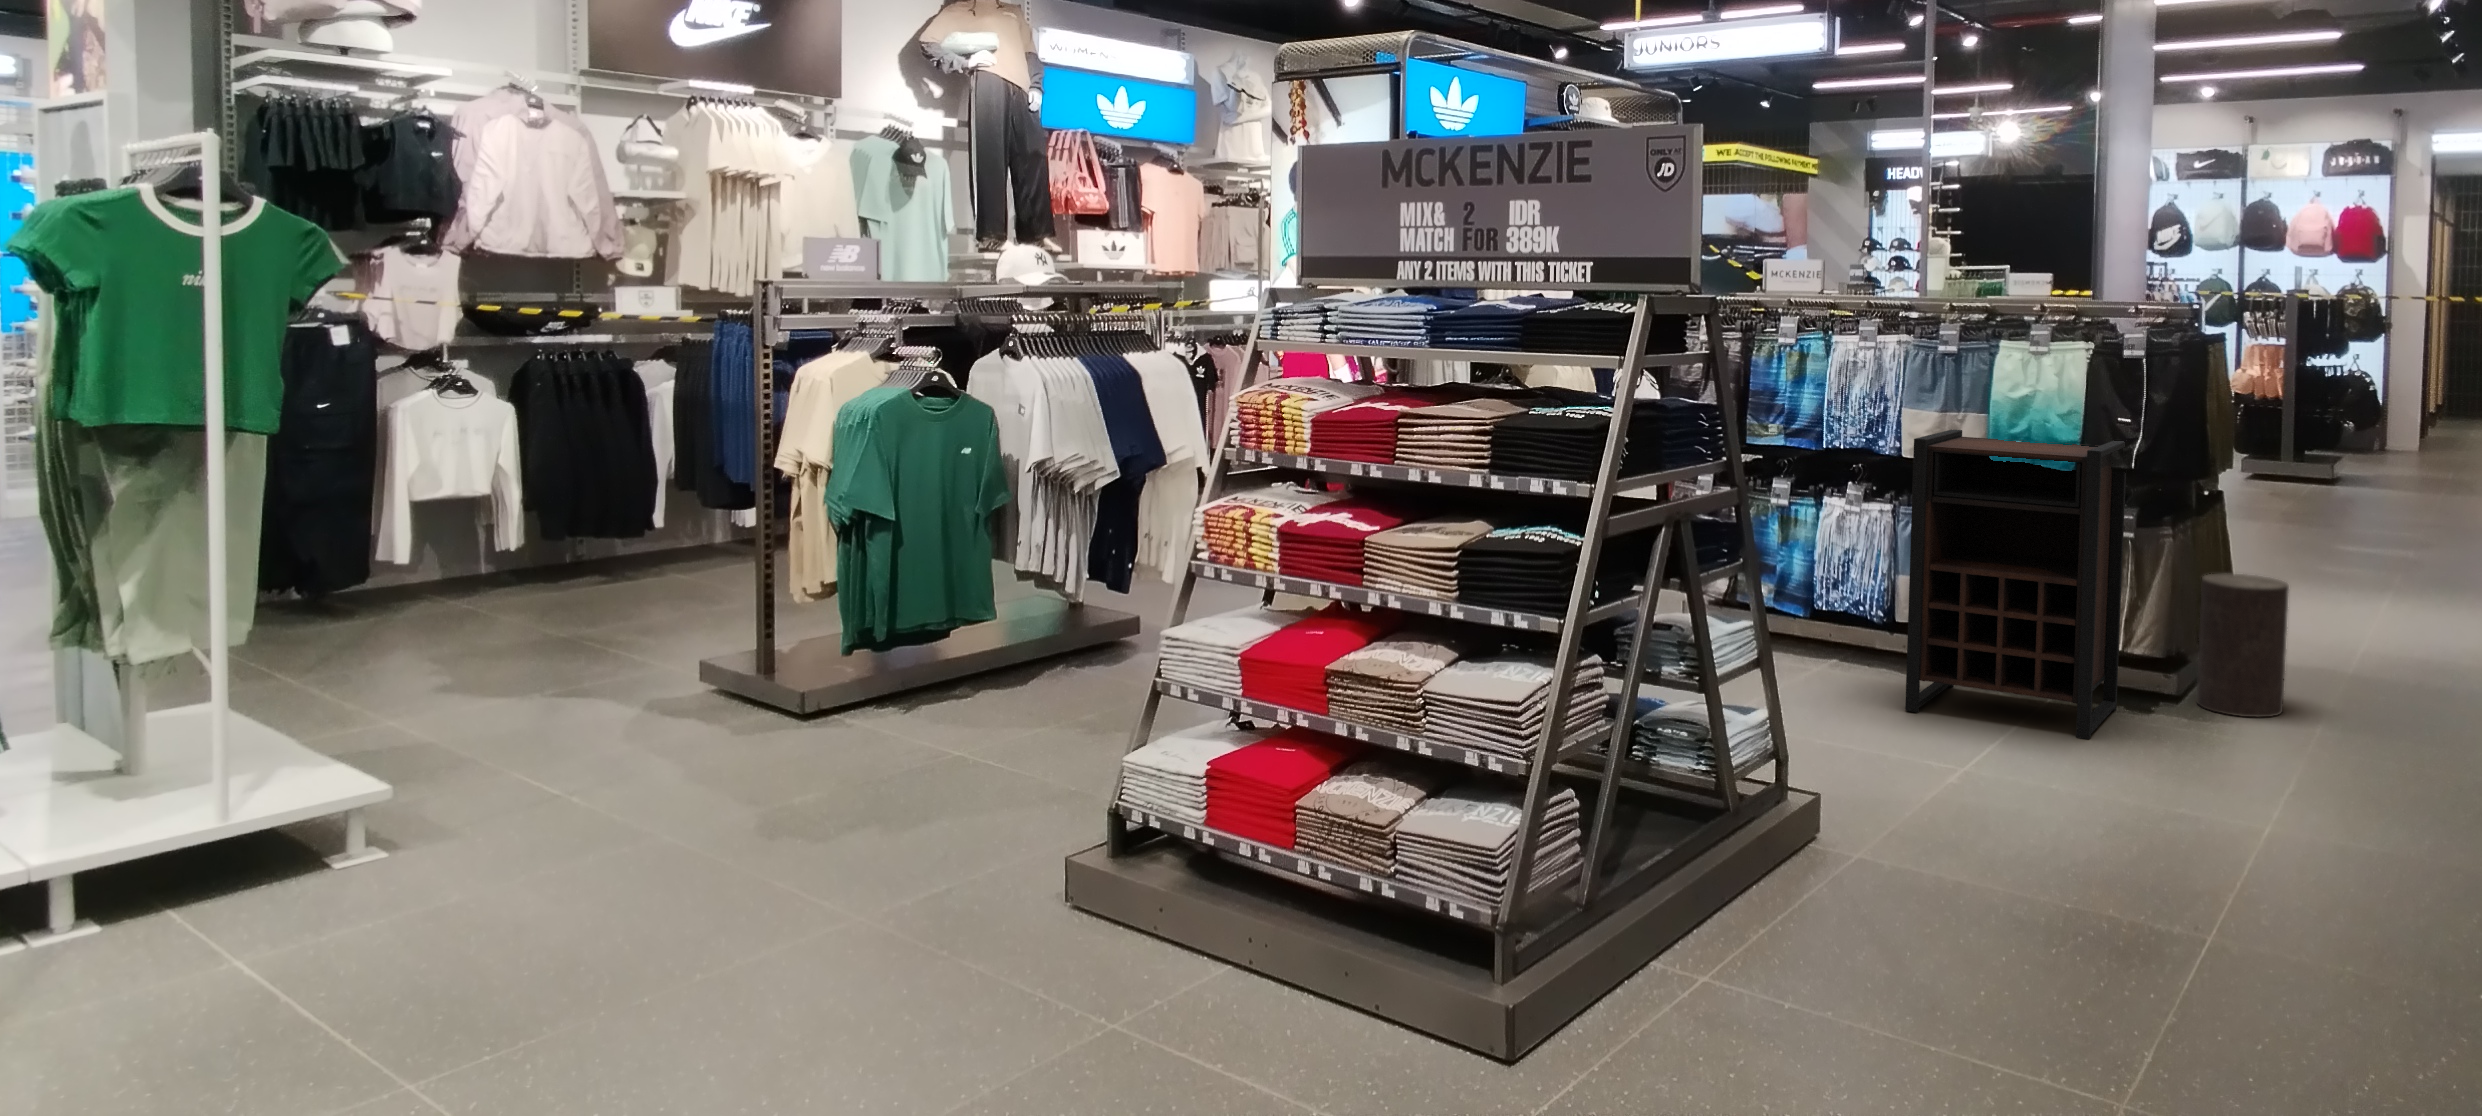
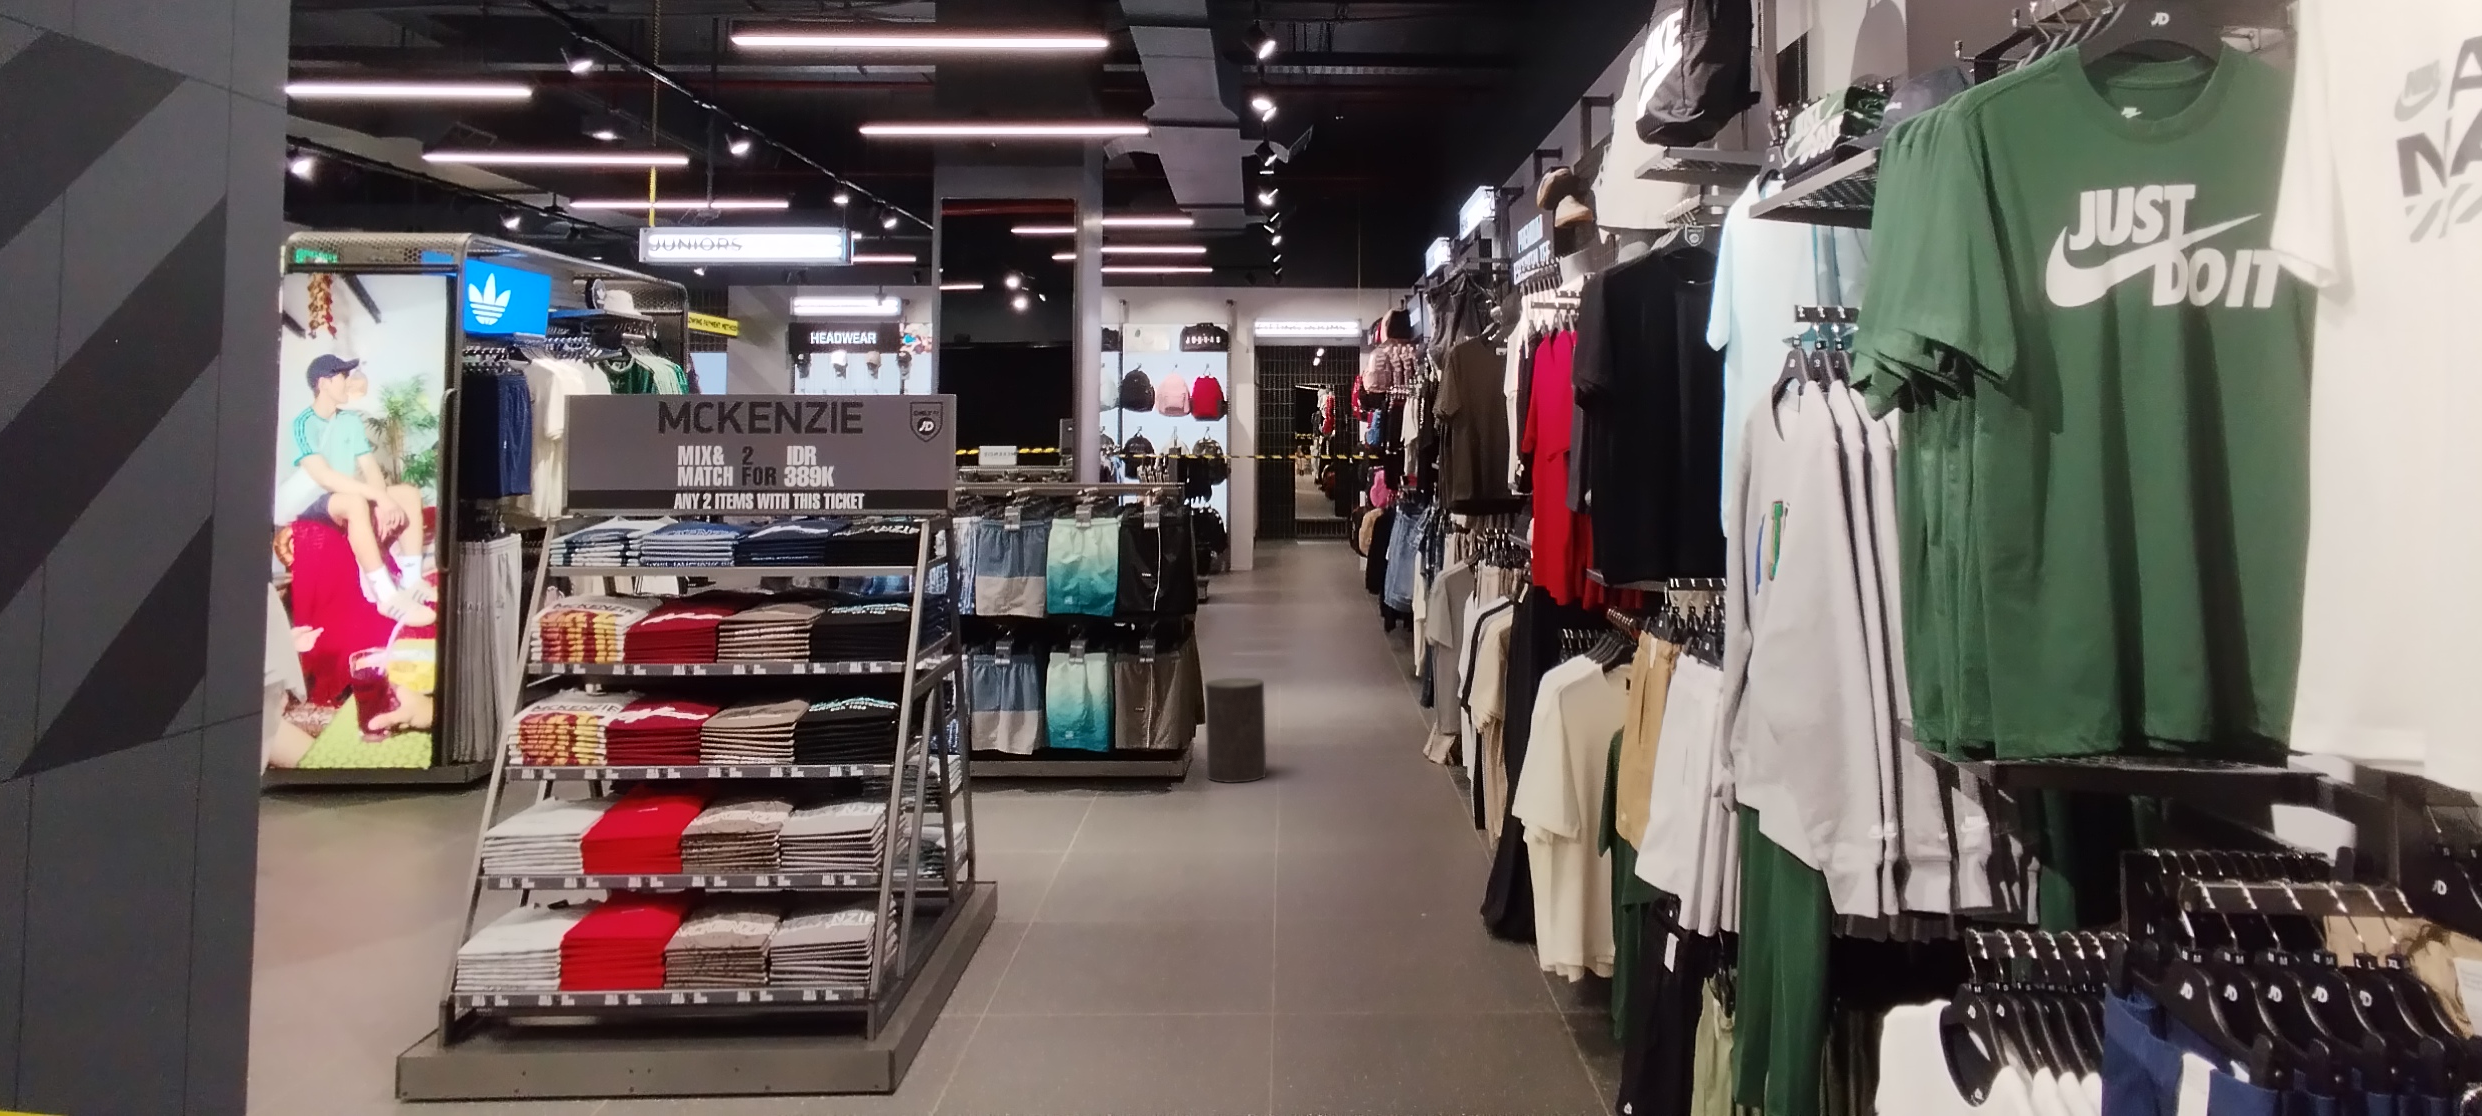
shelving unit: present [1905,429,2126,739] -> none [1004,587,1157,820]

